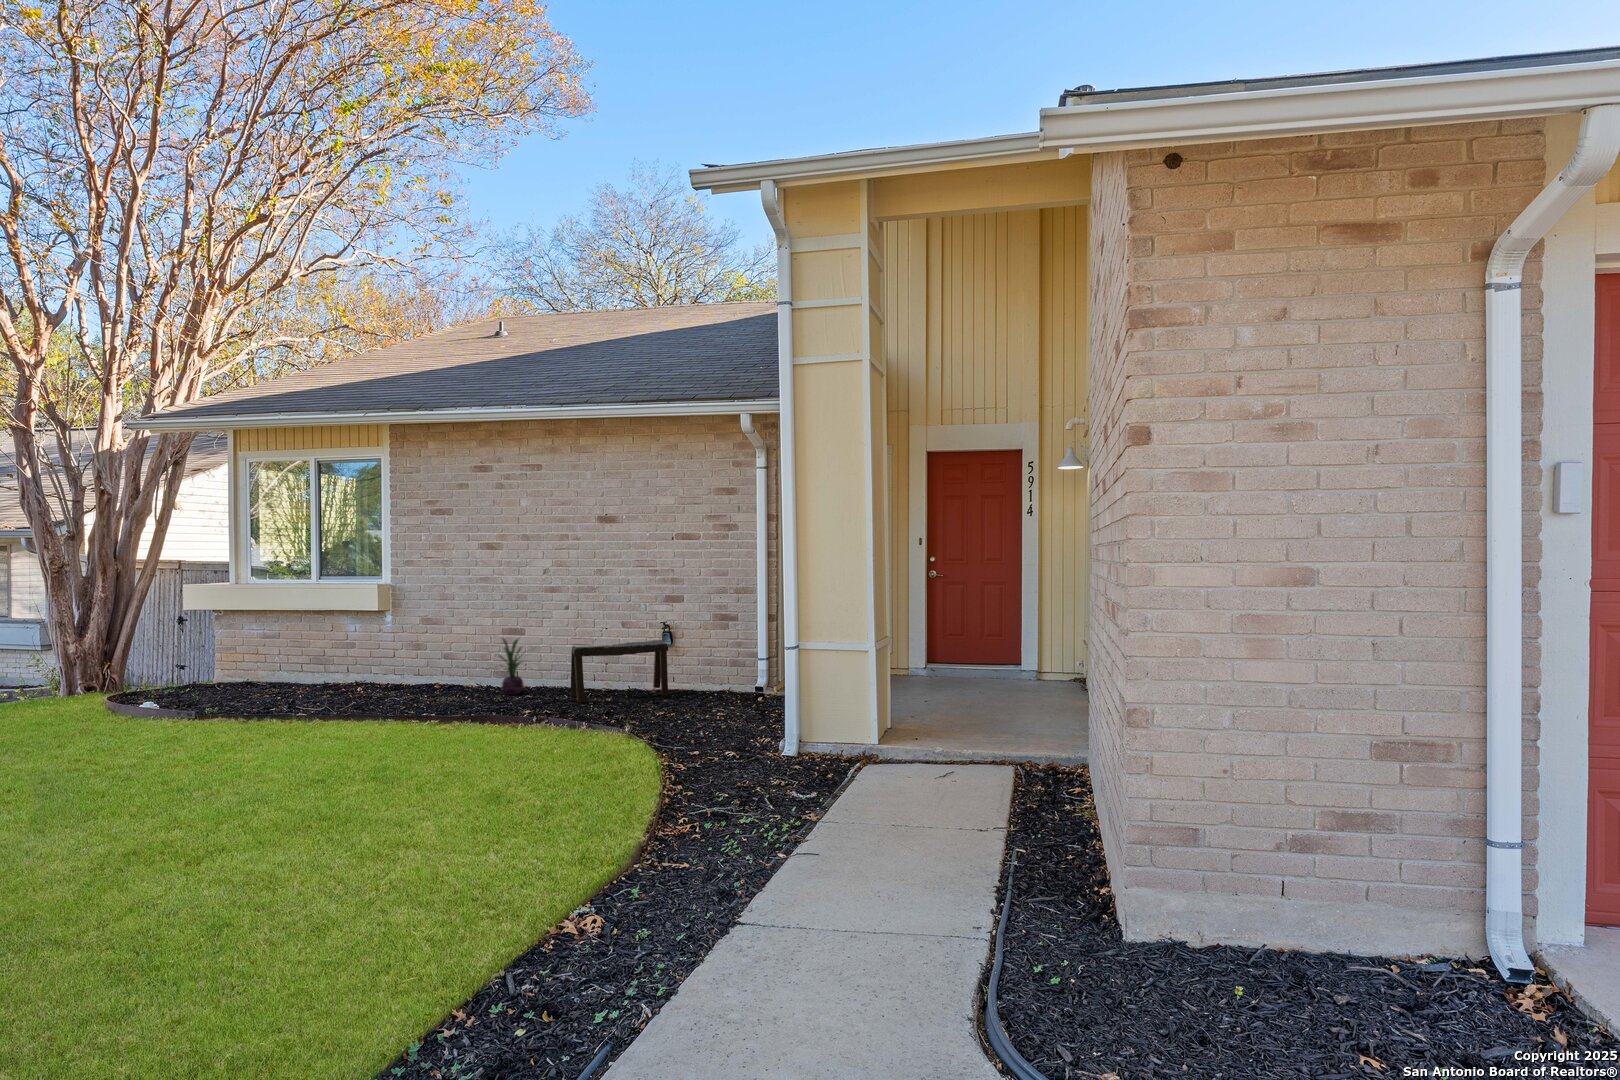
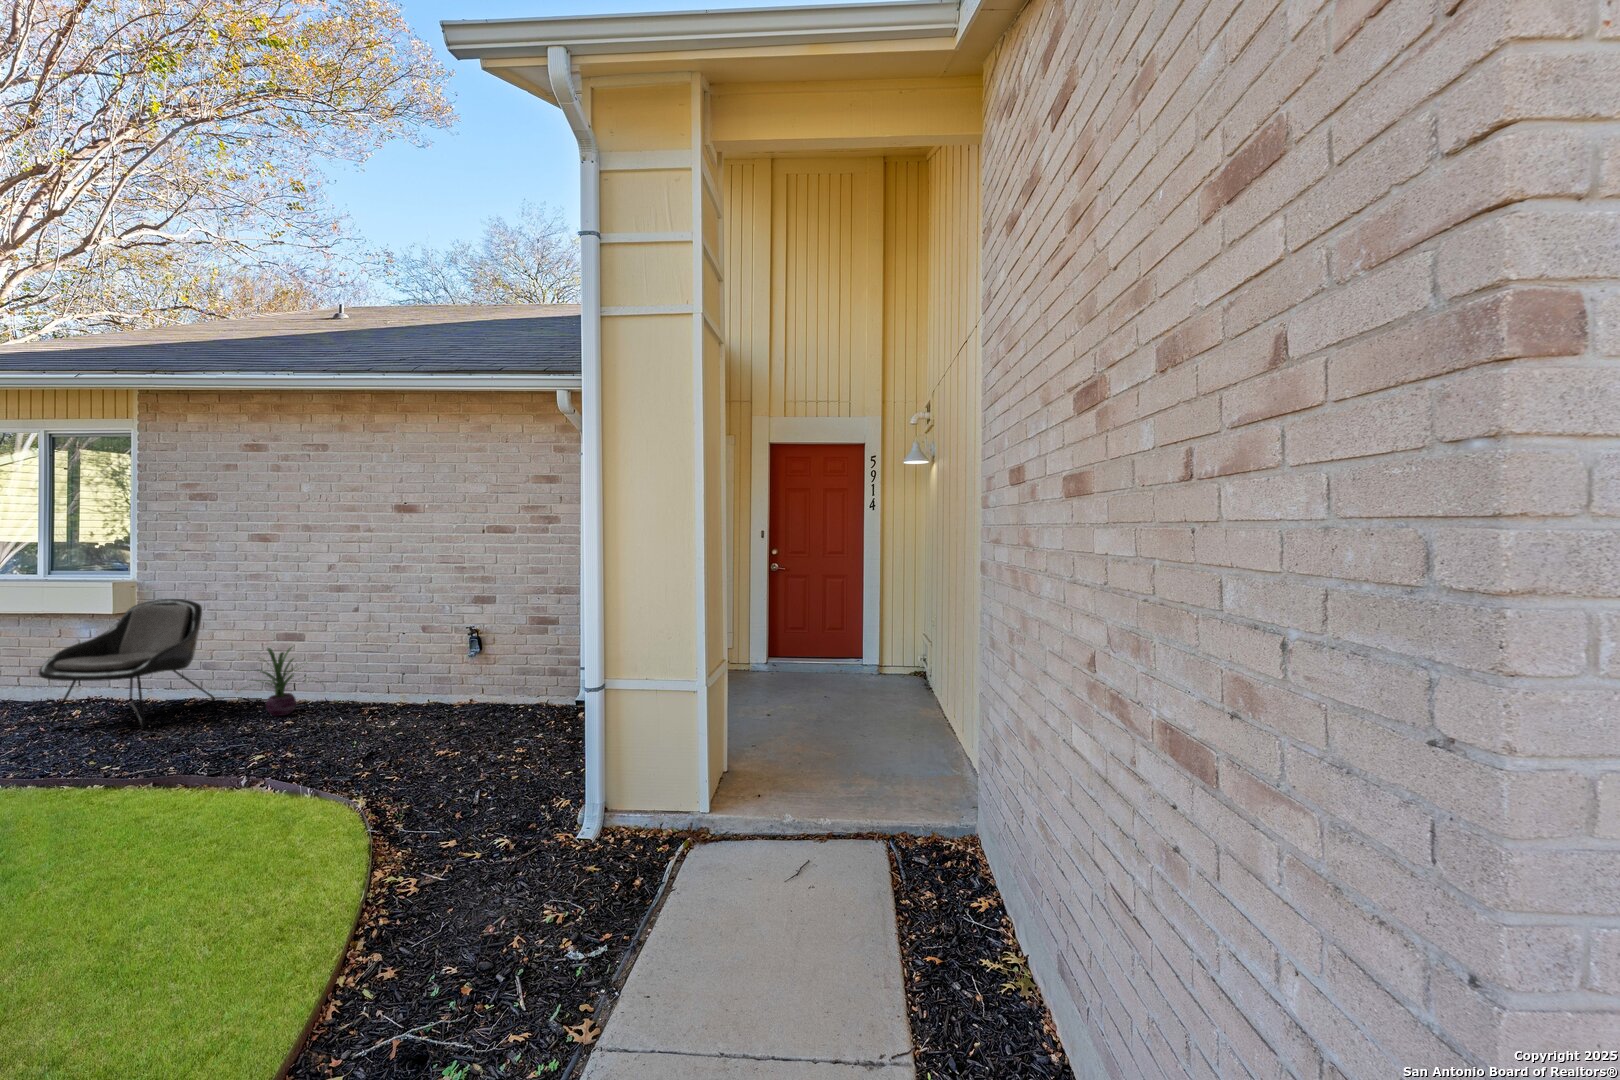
lounge chair: none [344,598,456,700] -> present [39,599,214,730]
bench: present [571,640,668,703] -> none [349,647,474,730]

